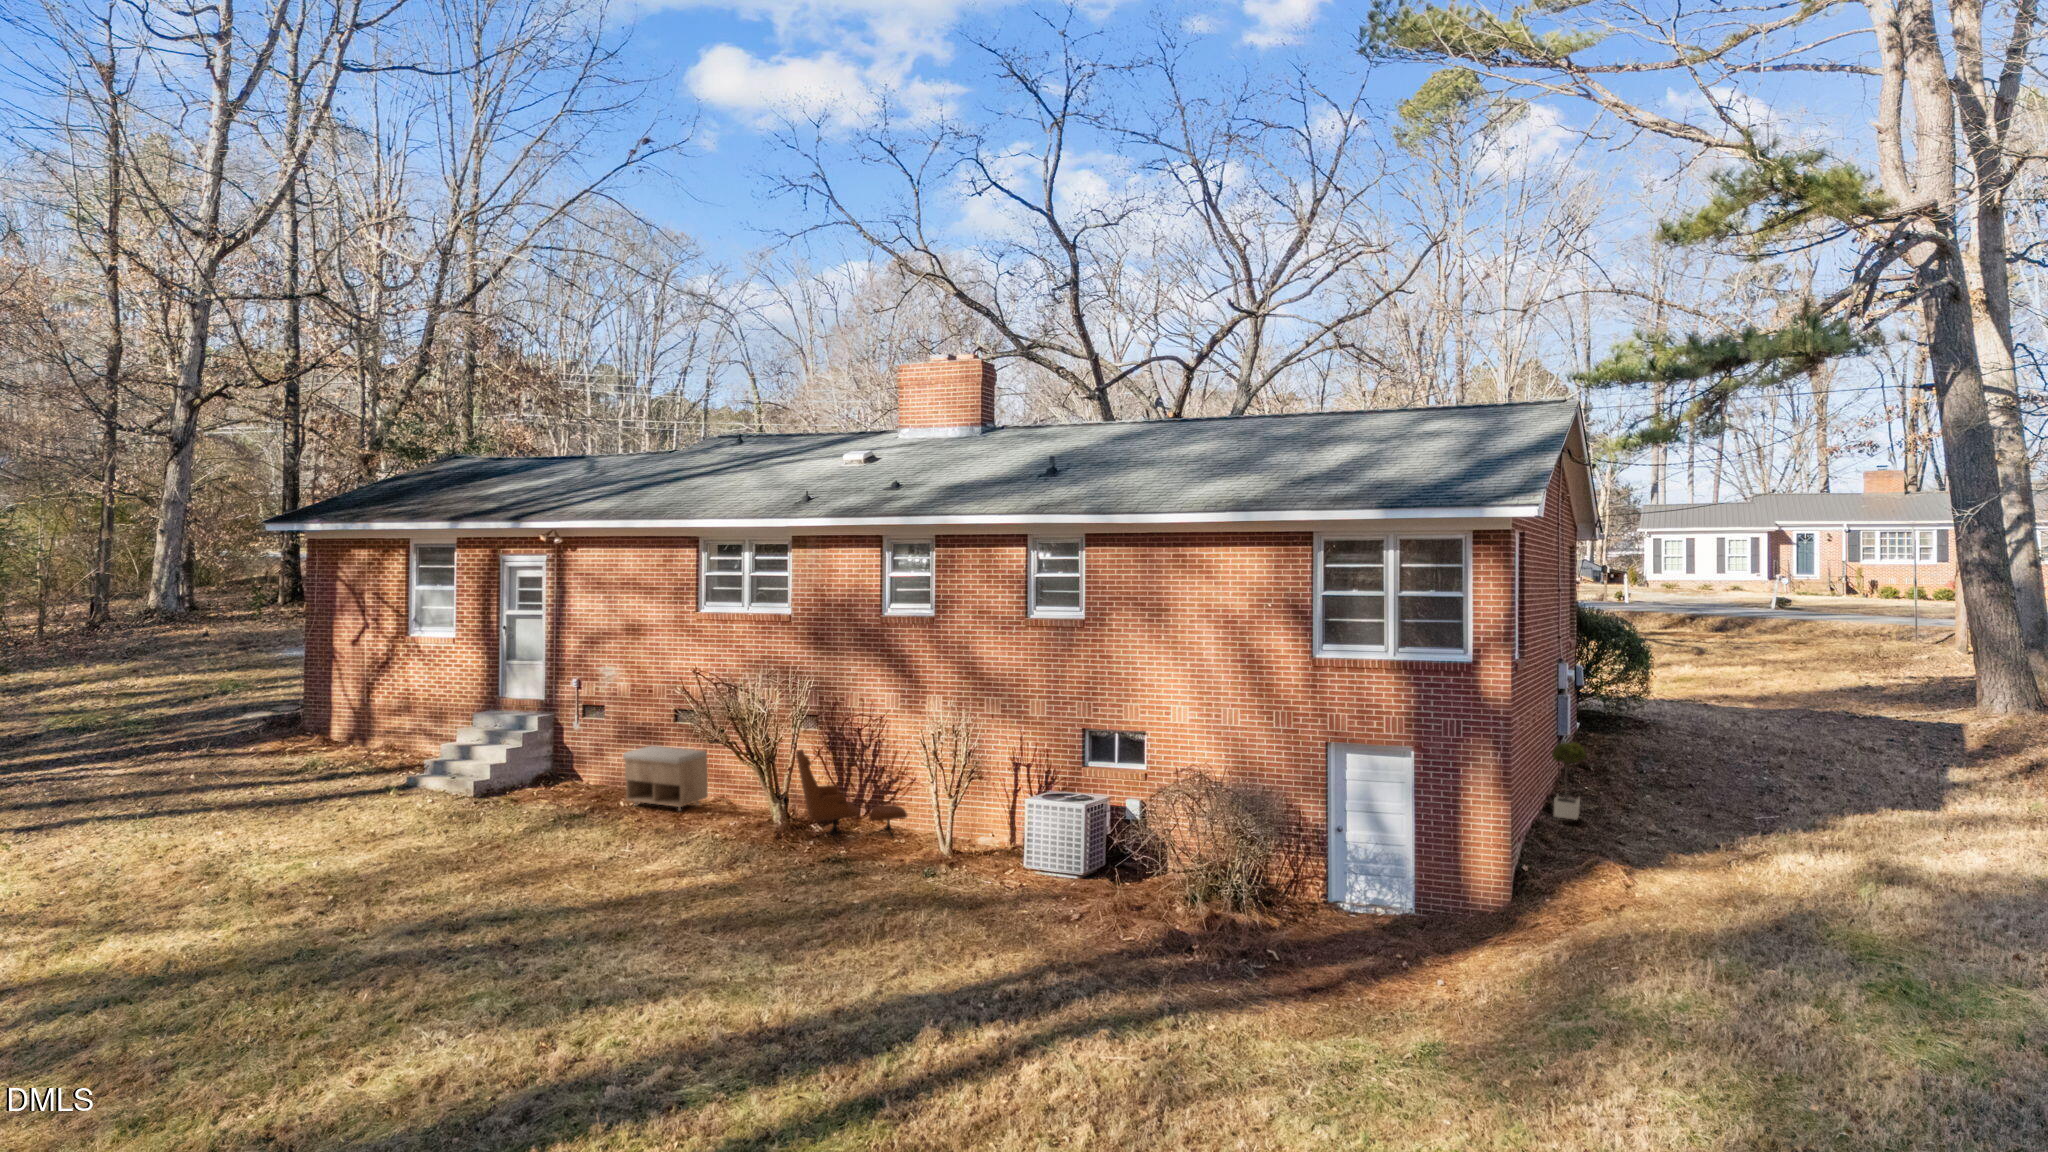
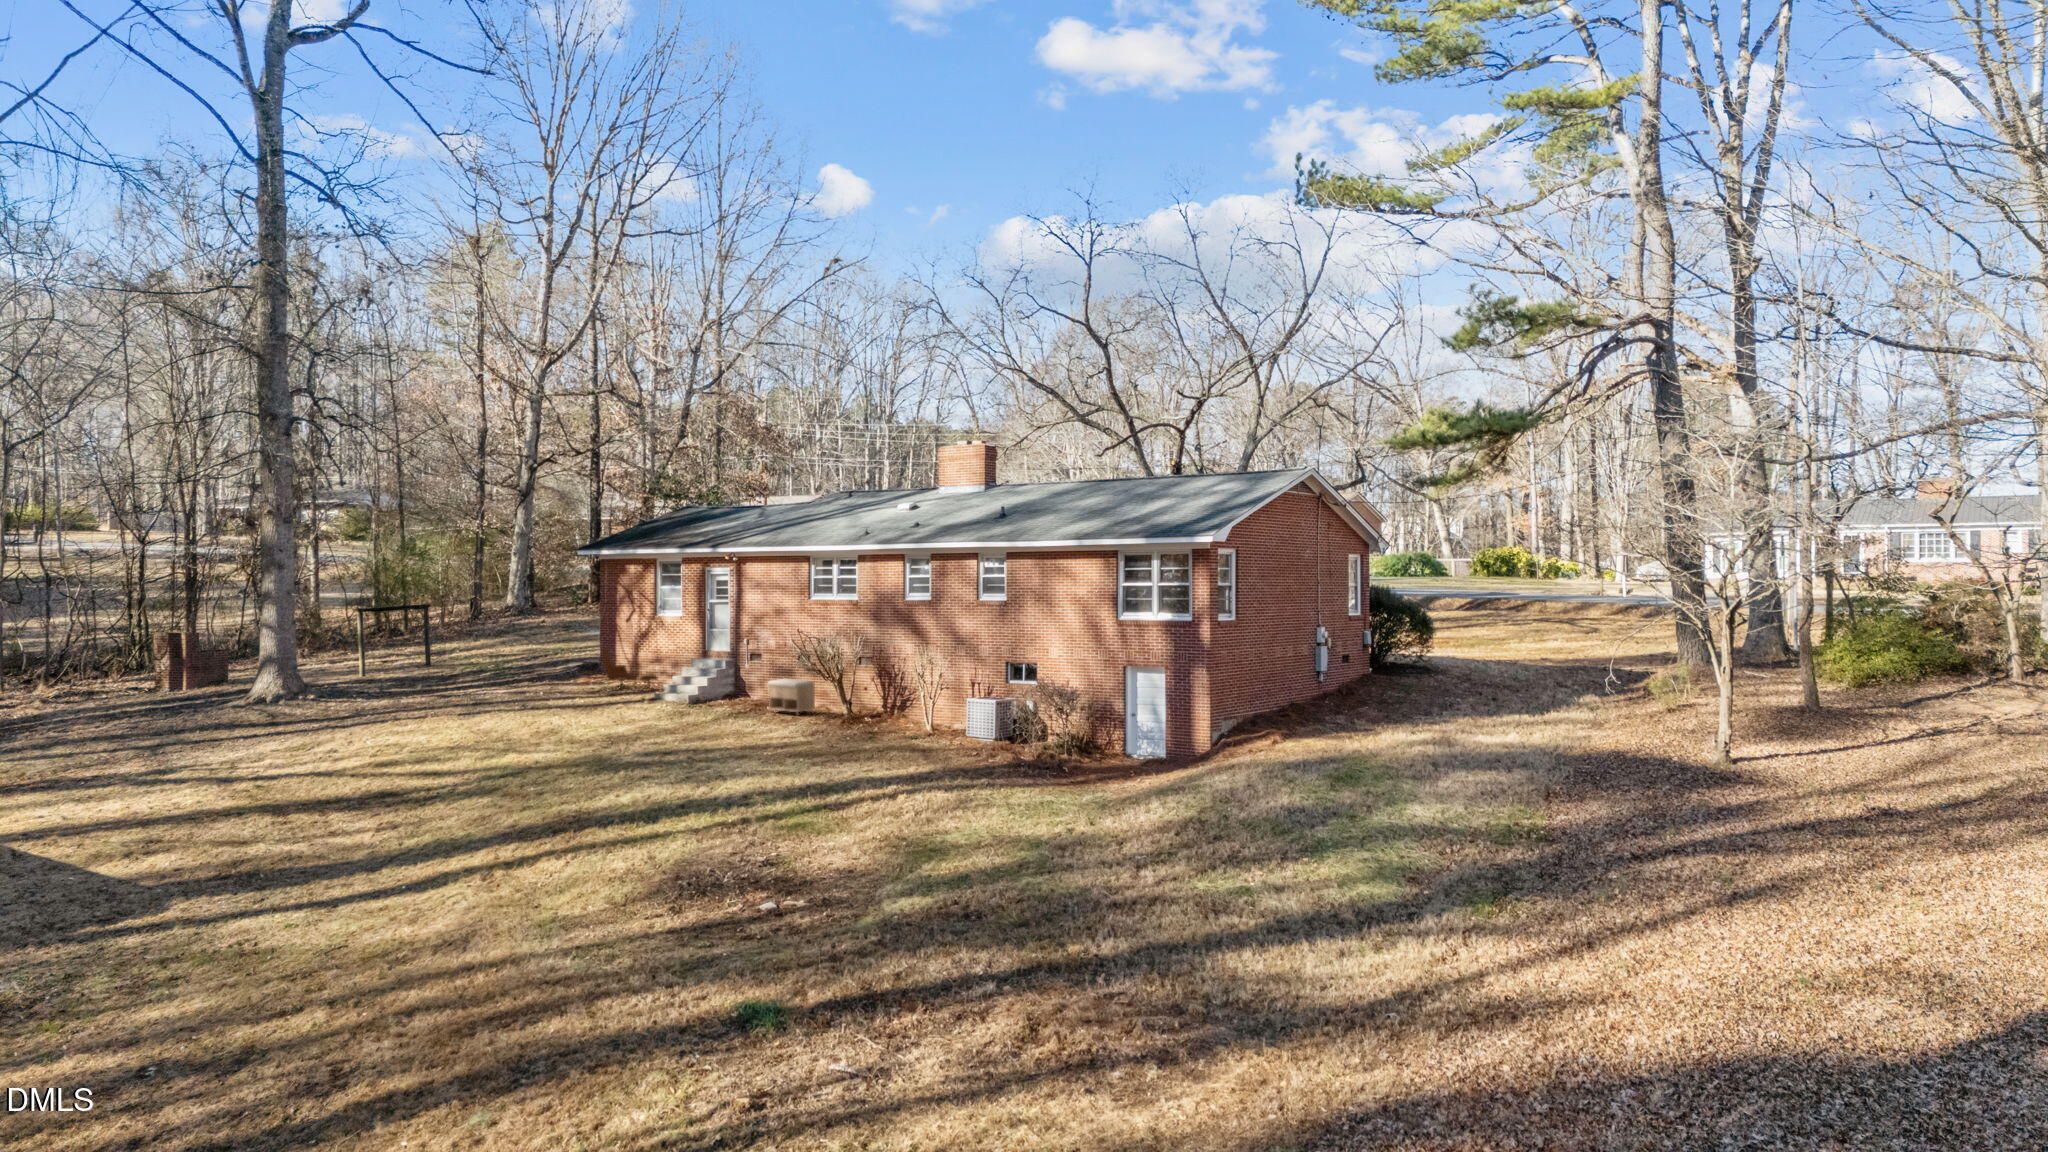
potted tree: present [1552,742,1586,819] -> none [1318,679,1340,729]
lounge chair: present [796,750,907,843] -> present [602,648,658,688]

